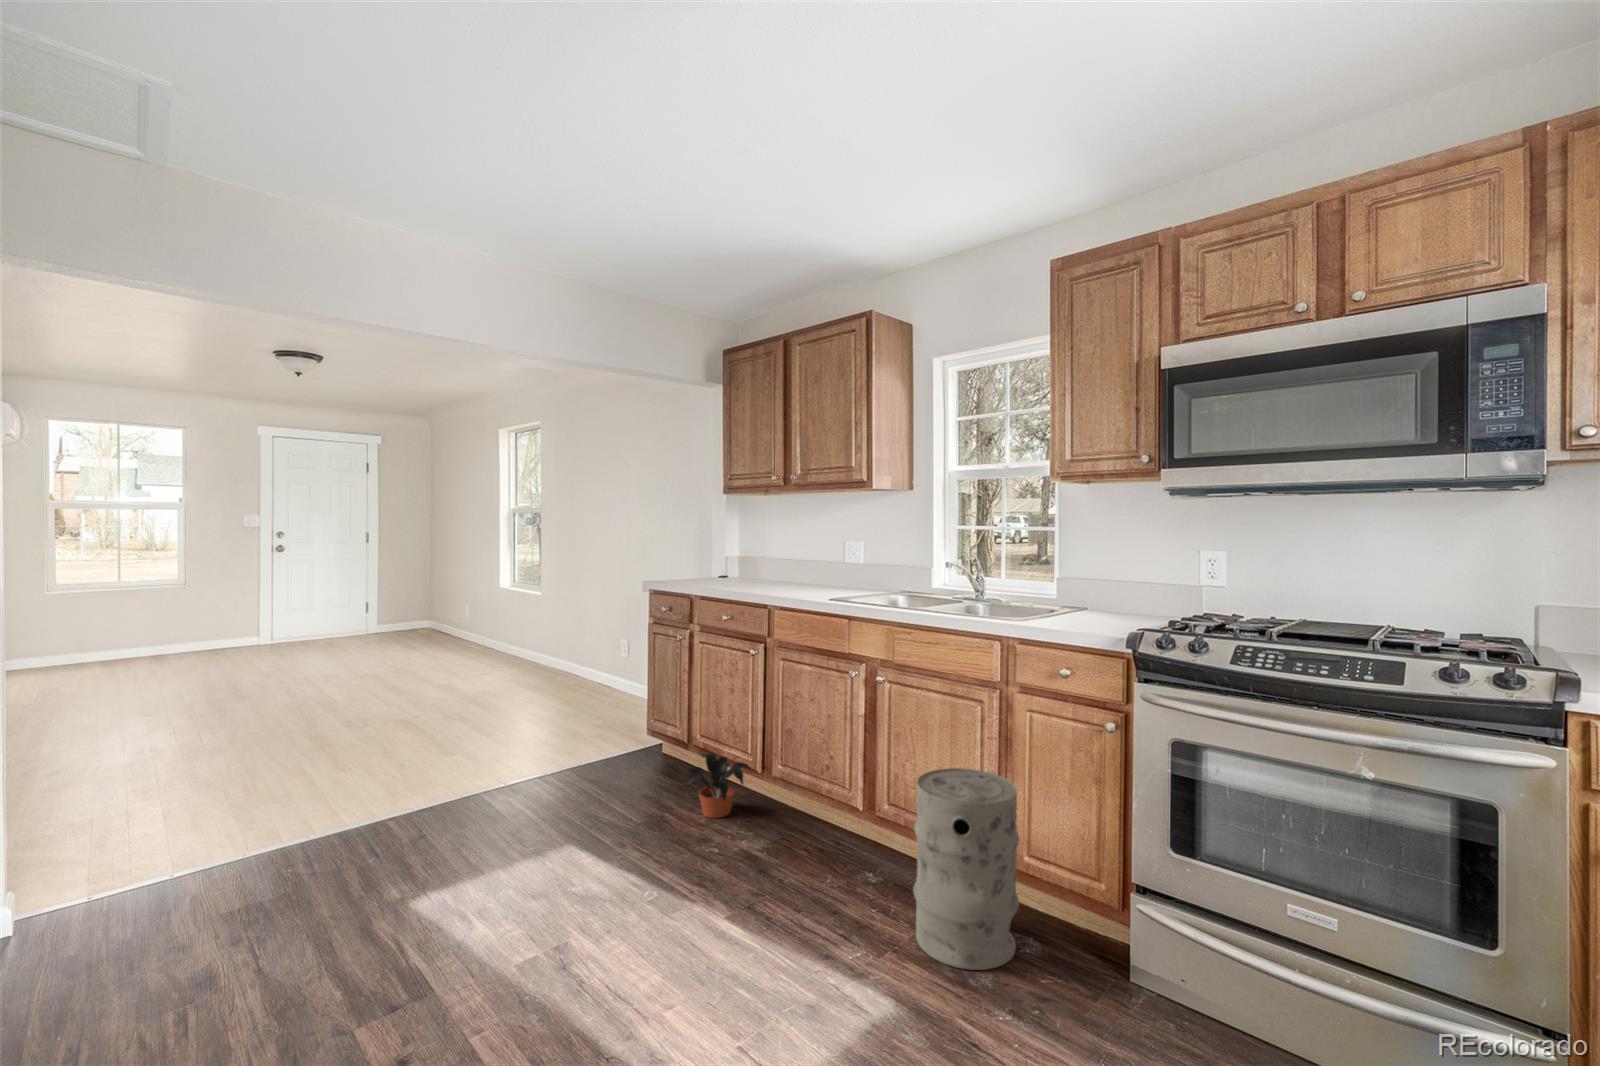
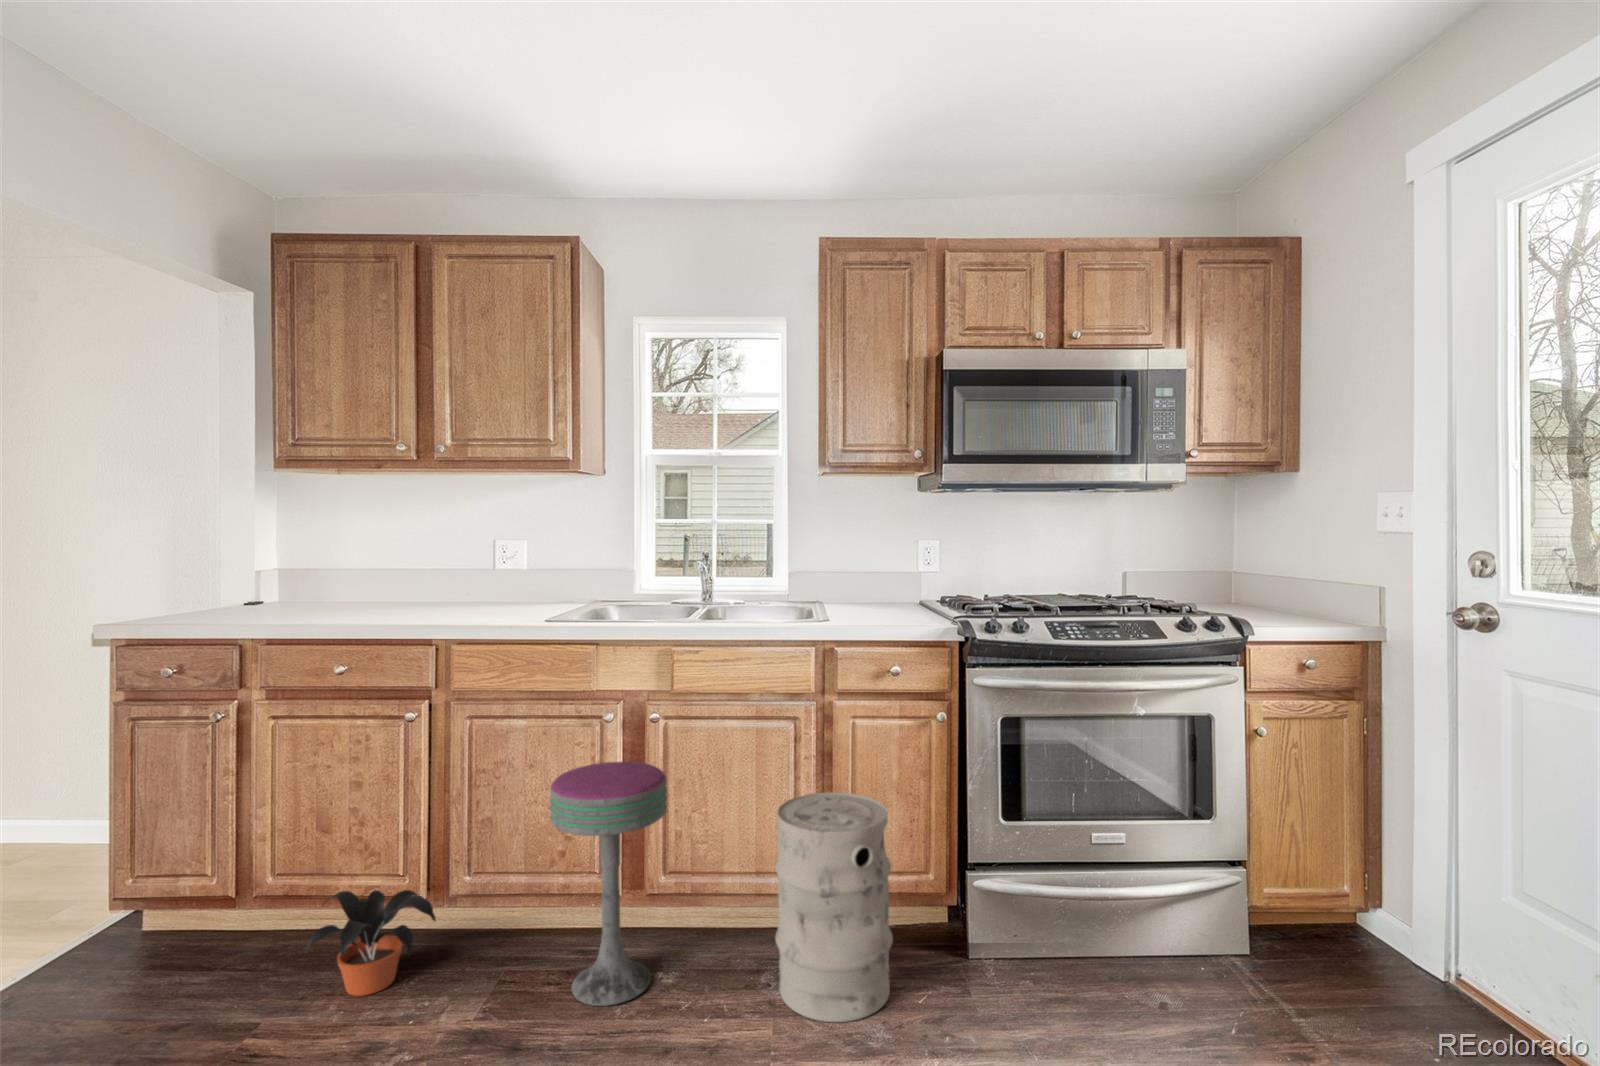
bar stool: none [785,705,869,880] -> present [550,762,667,1006]

